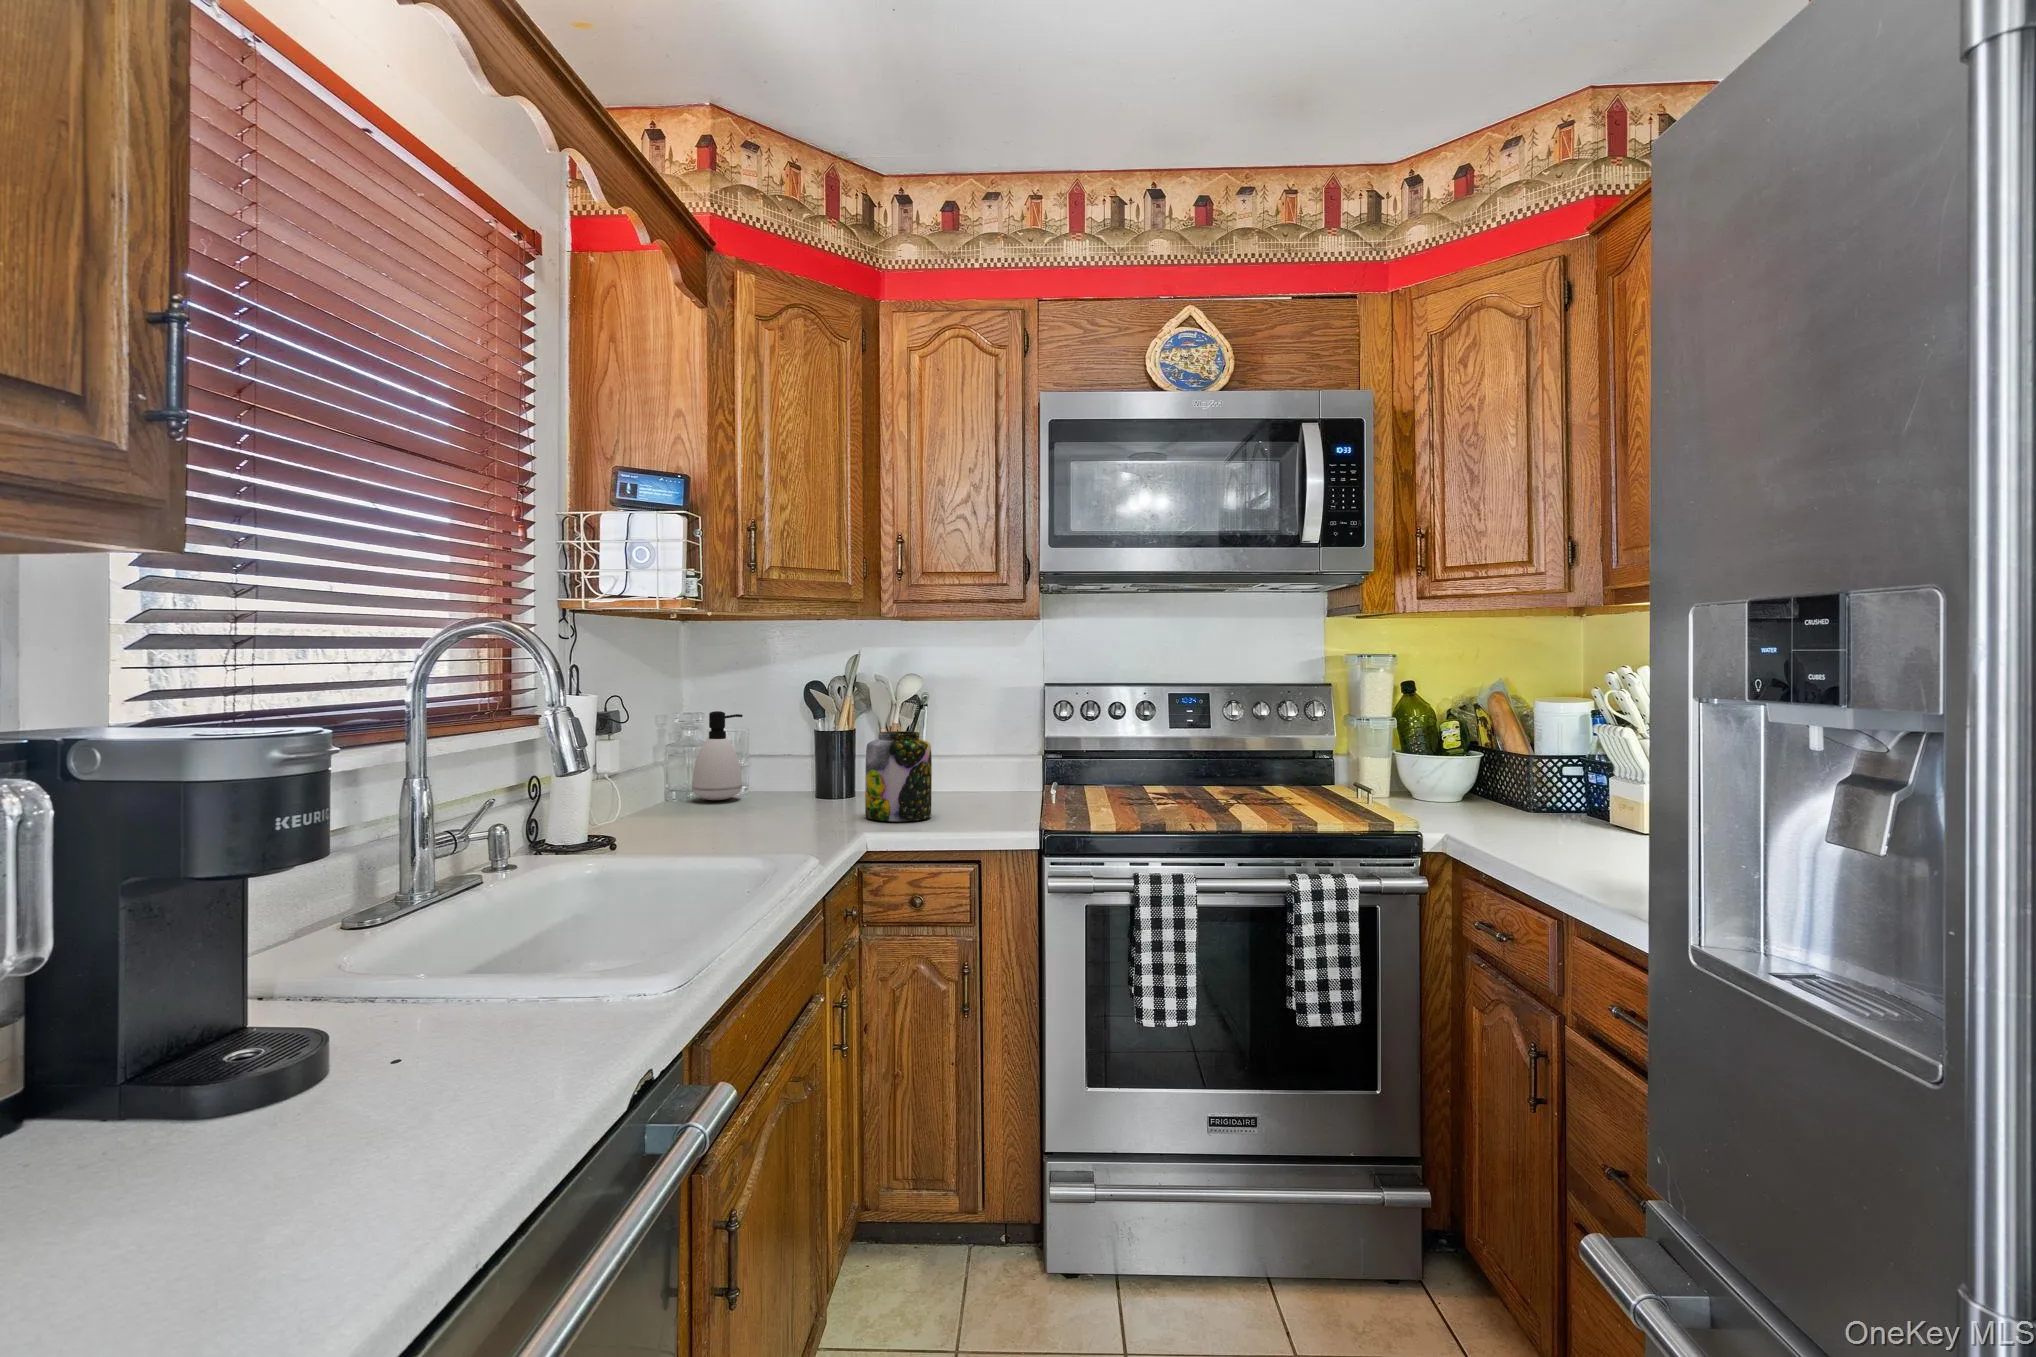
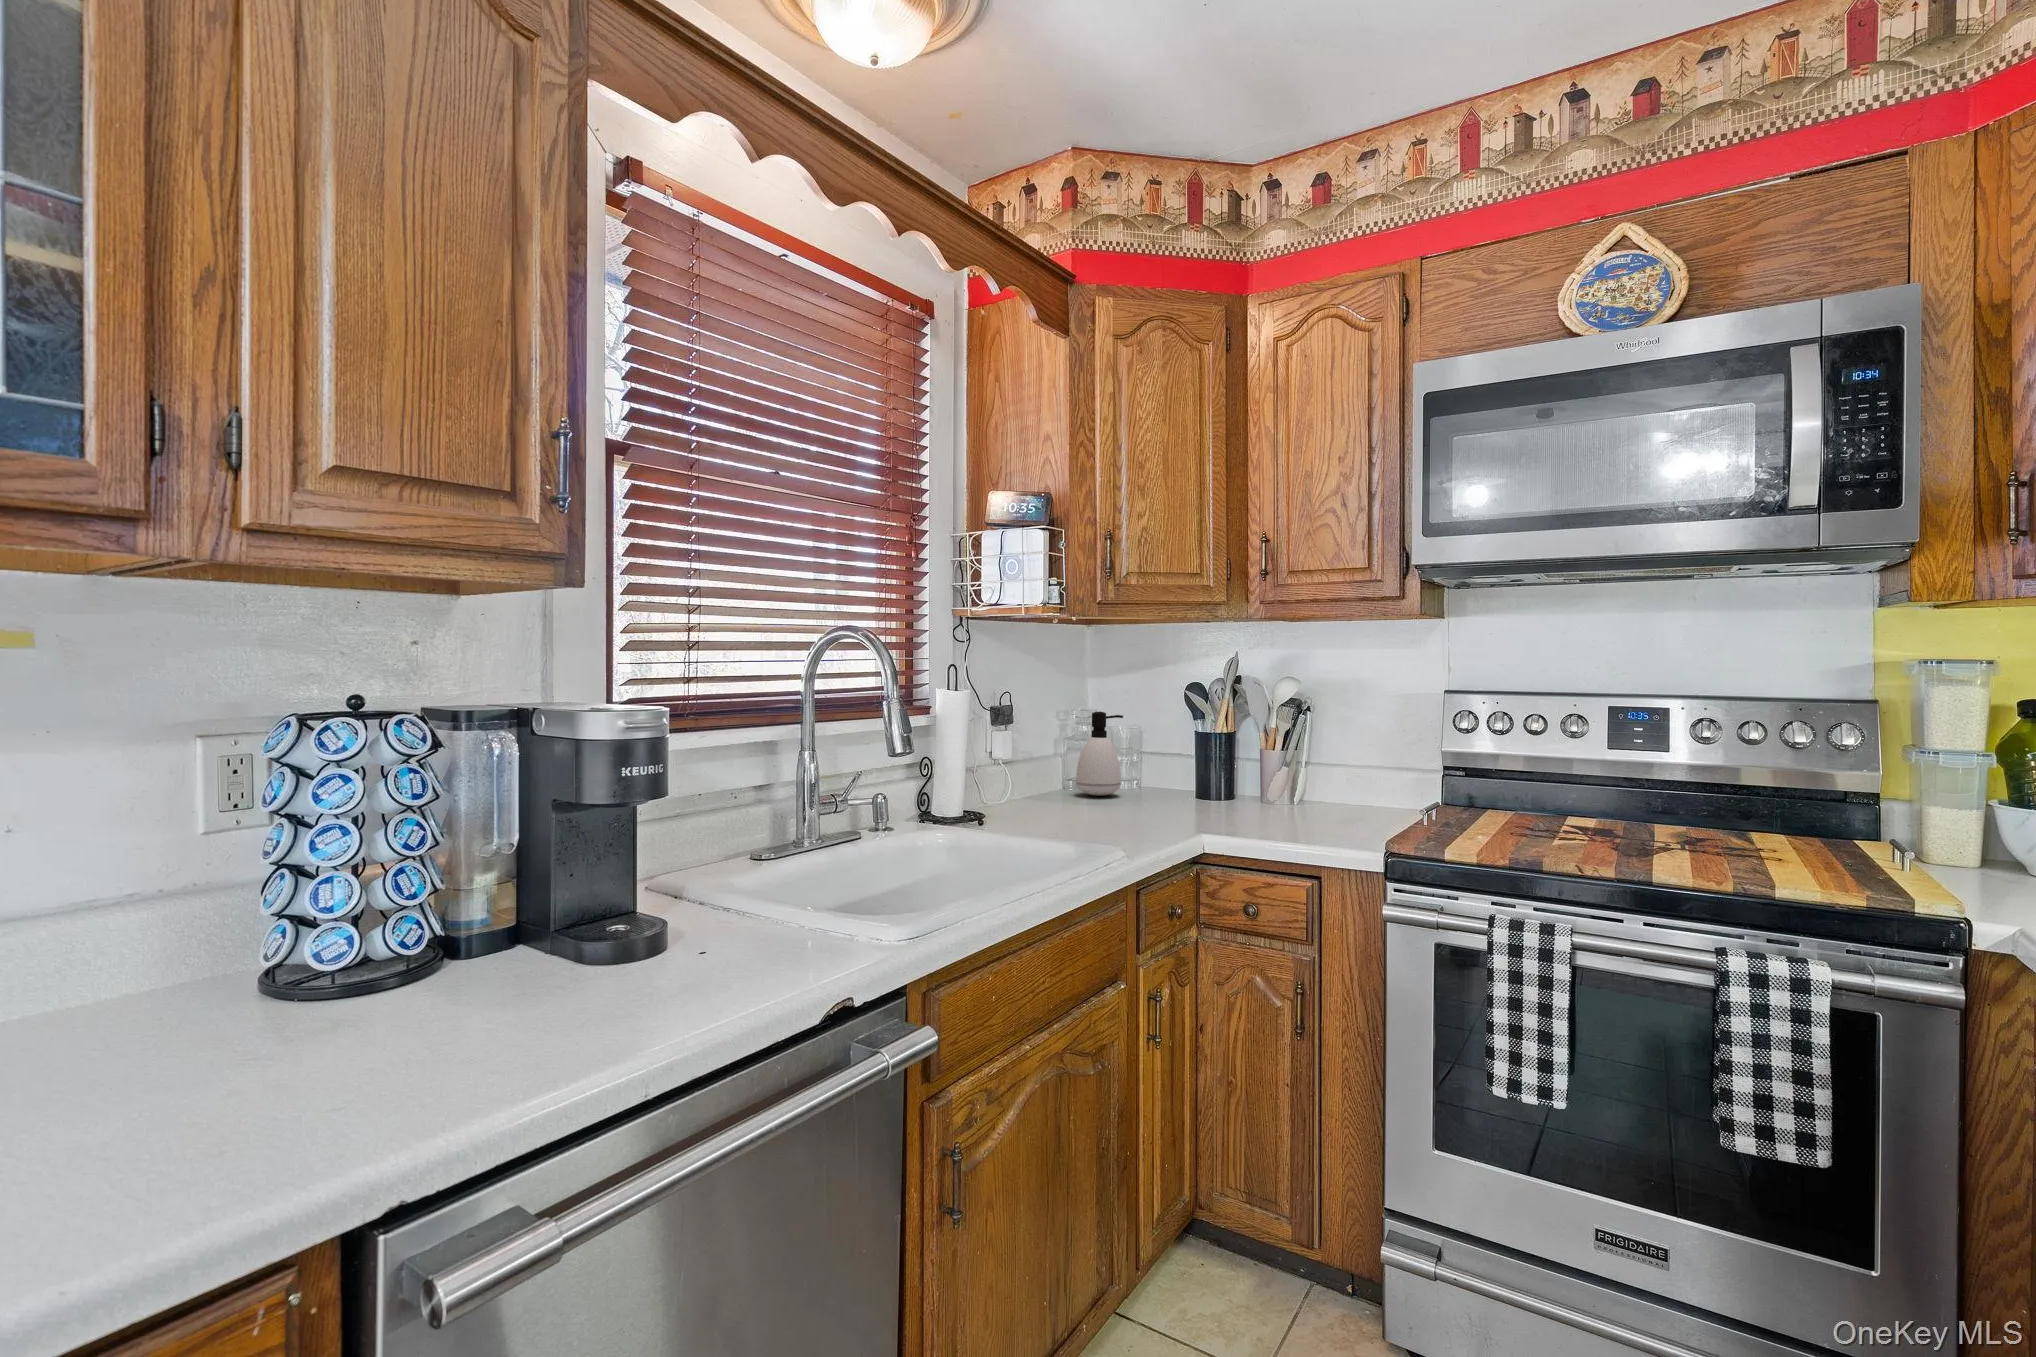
jar: present [865,731,932,821] -> none [1215,736,1284,829]

